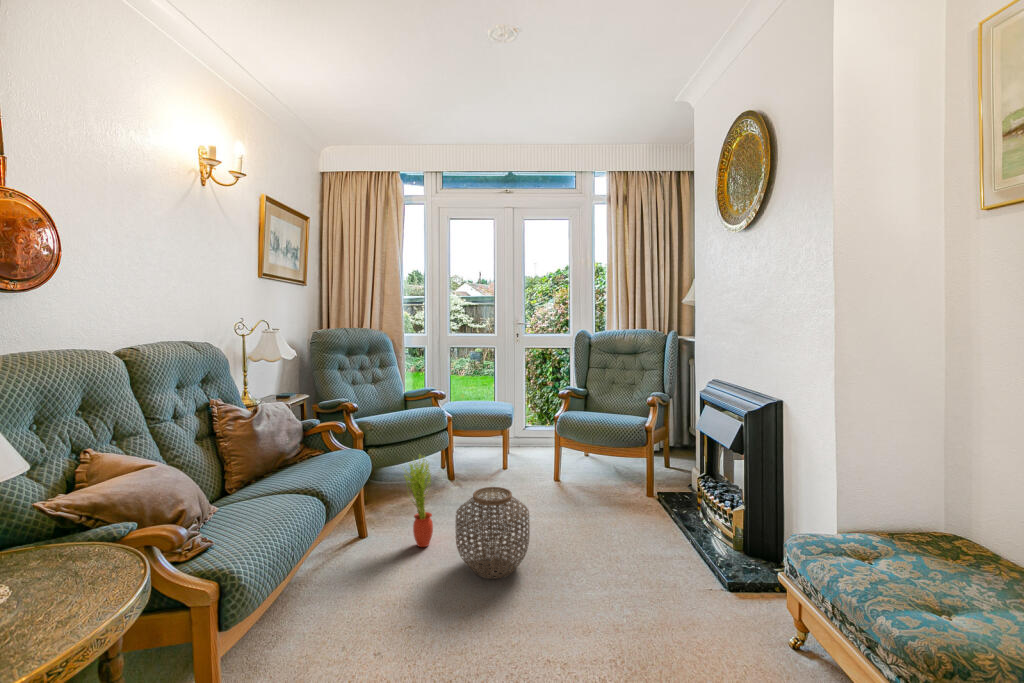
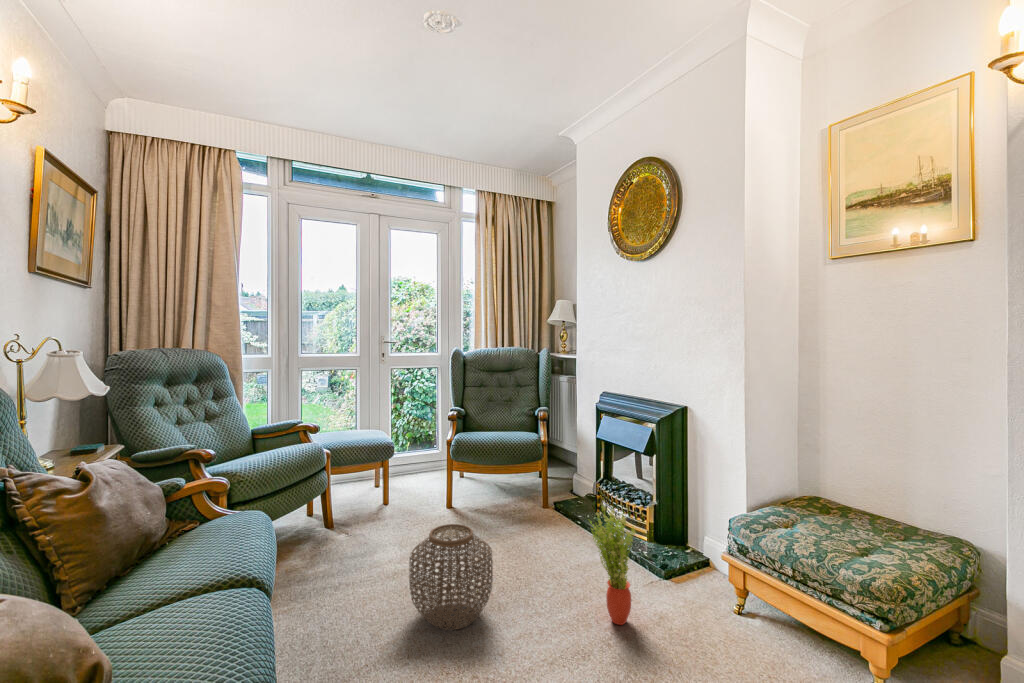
potted plant: present [404,456,433,547] -> present [591,507,636,625]

